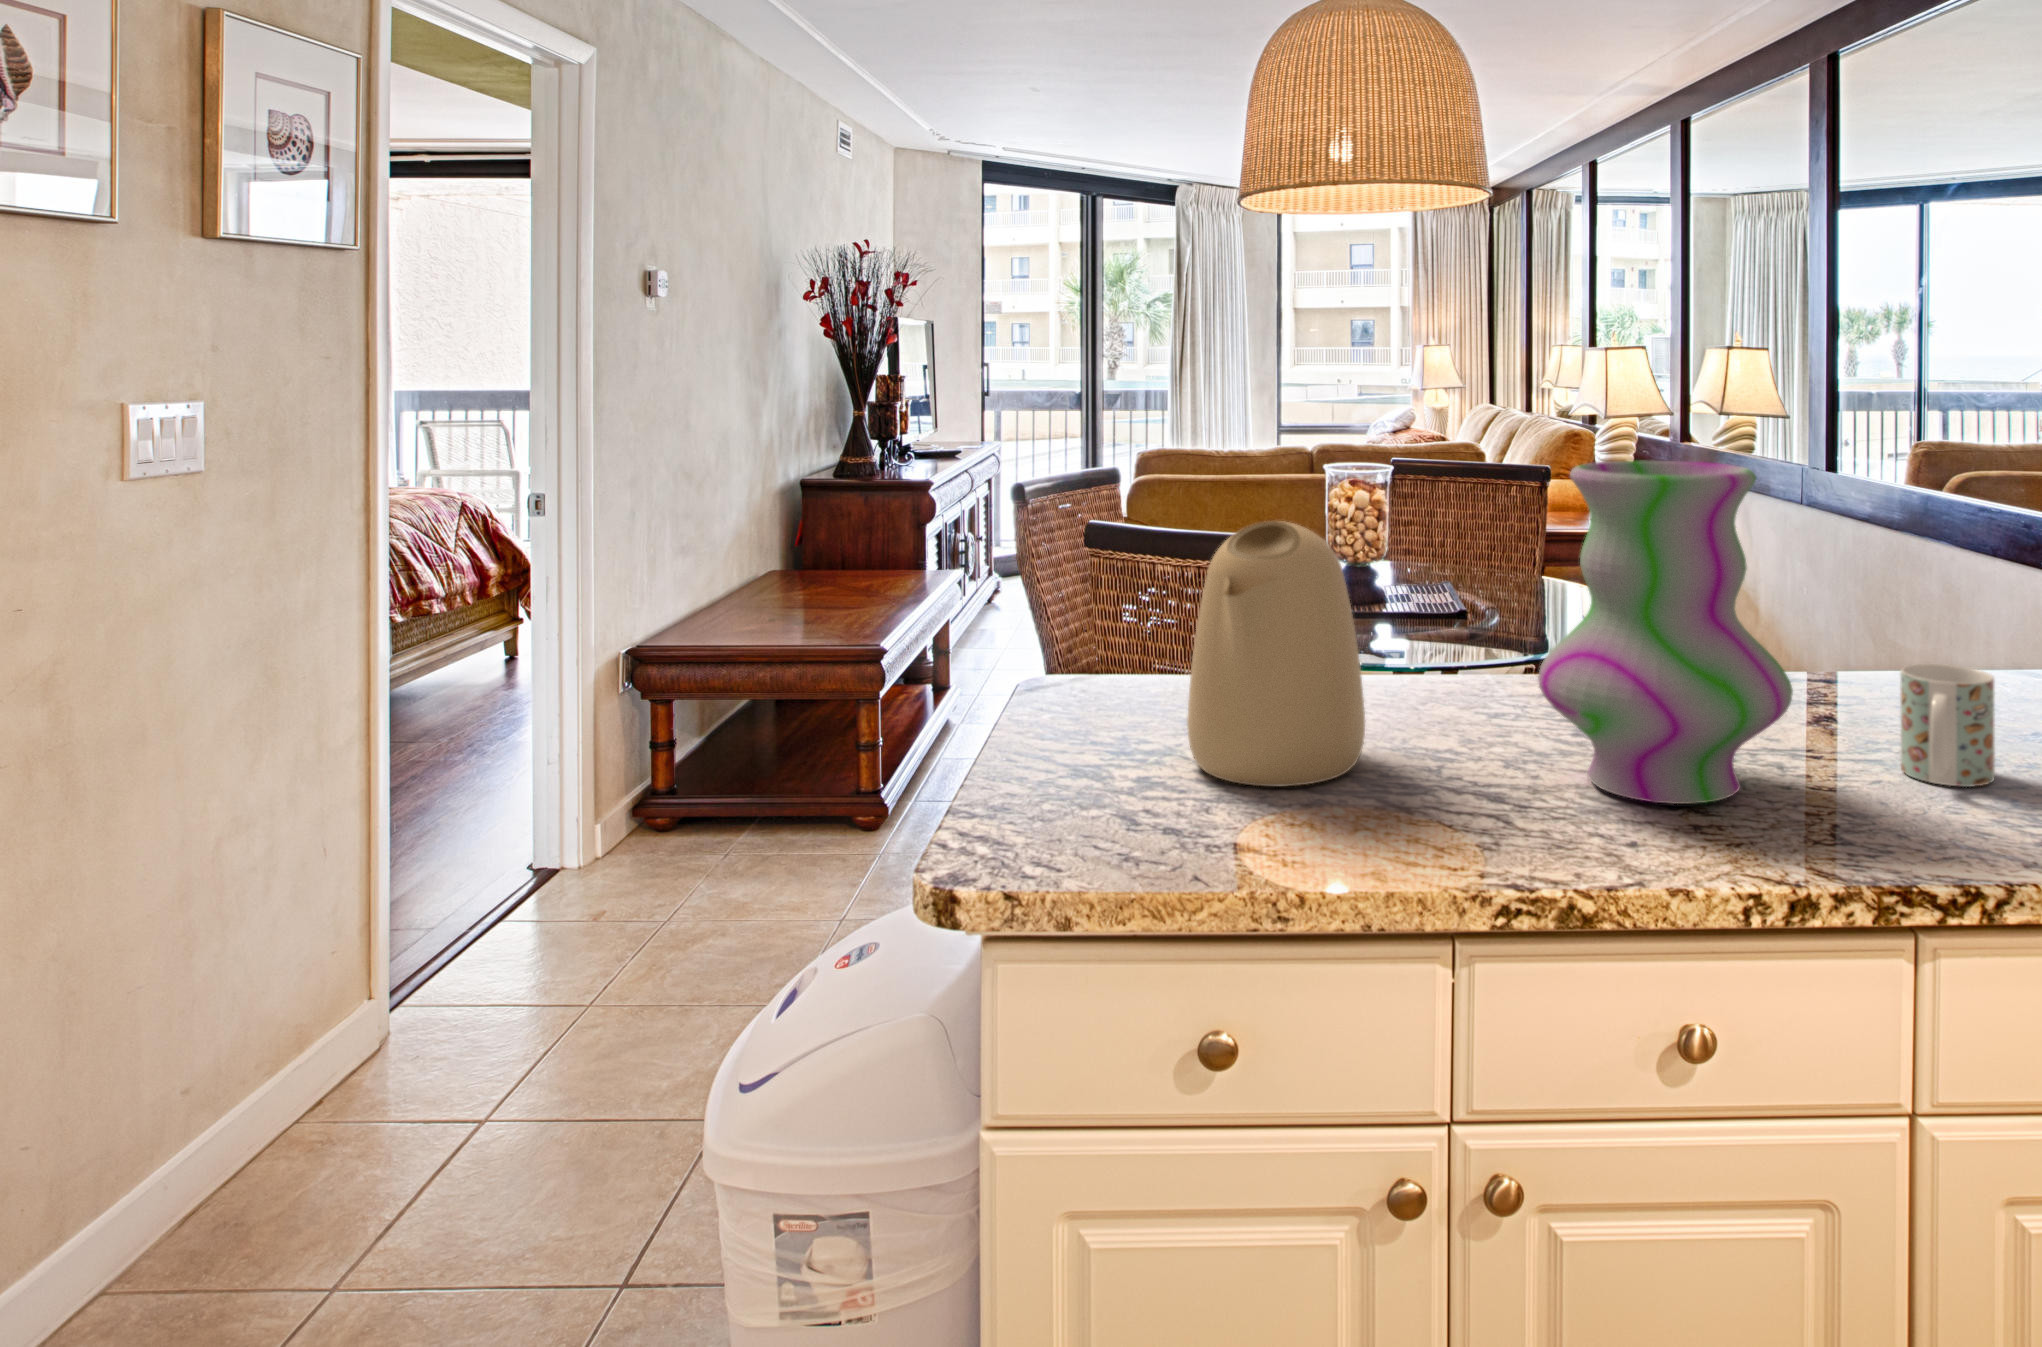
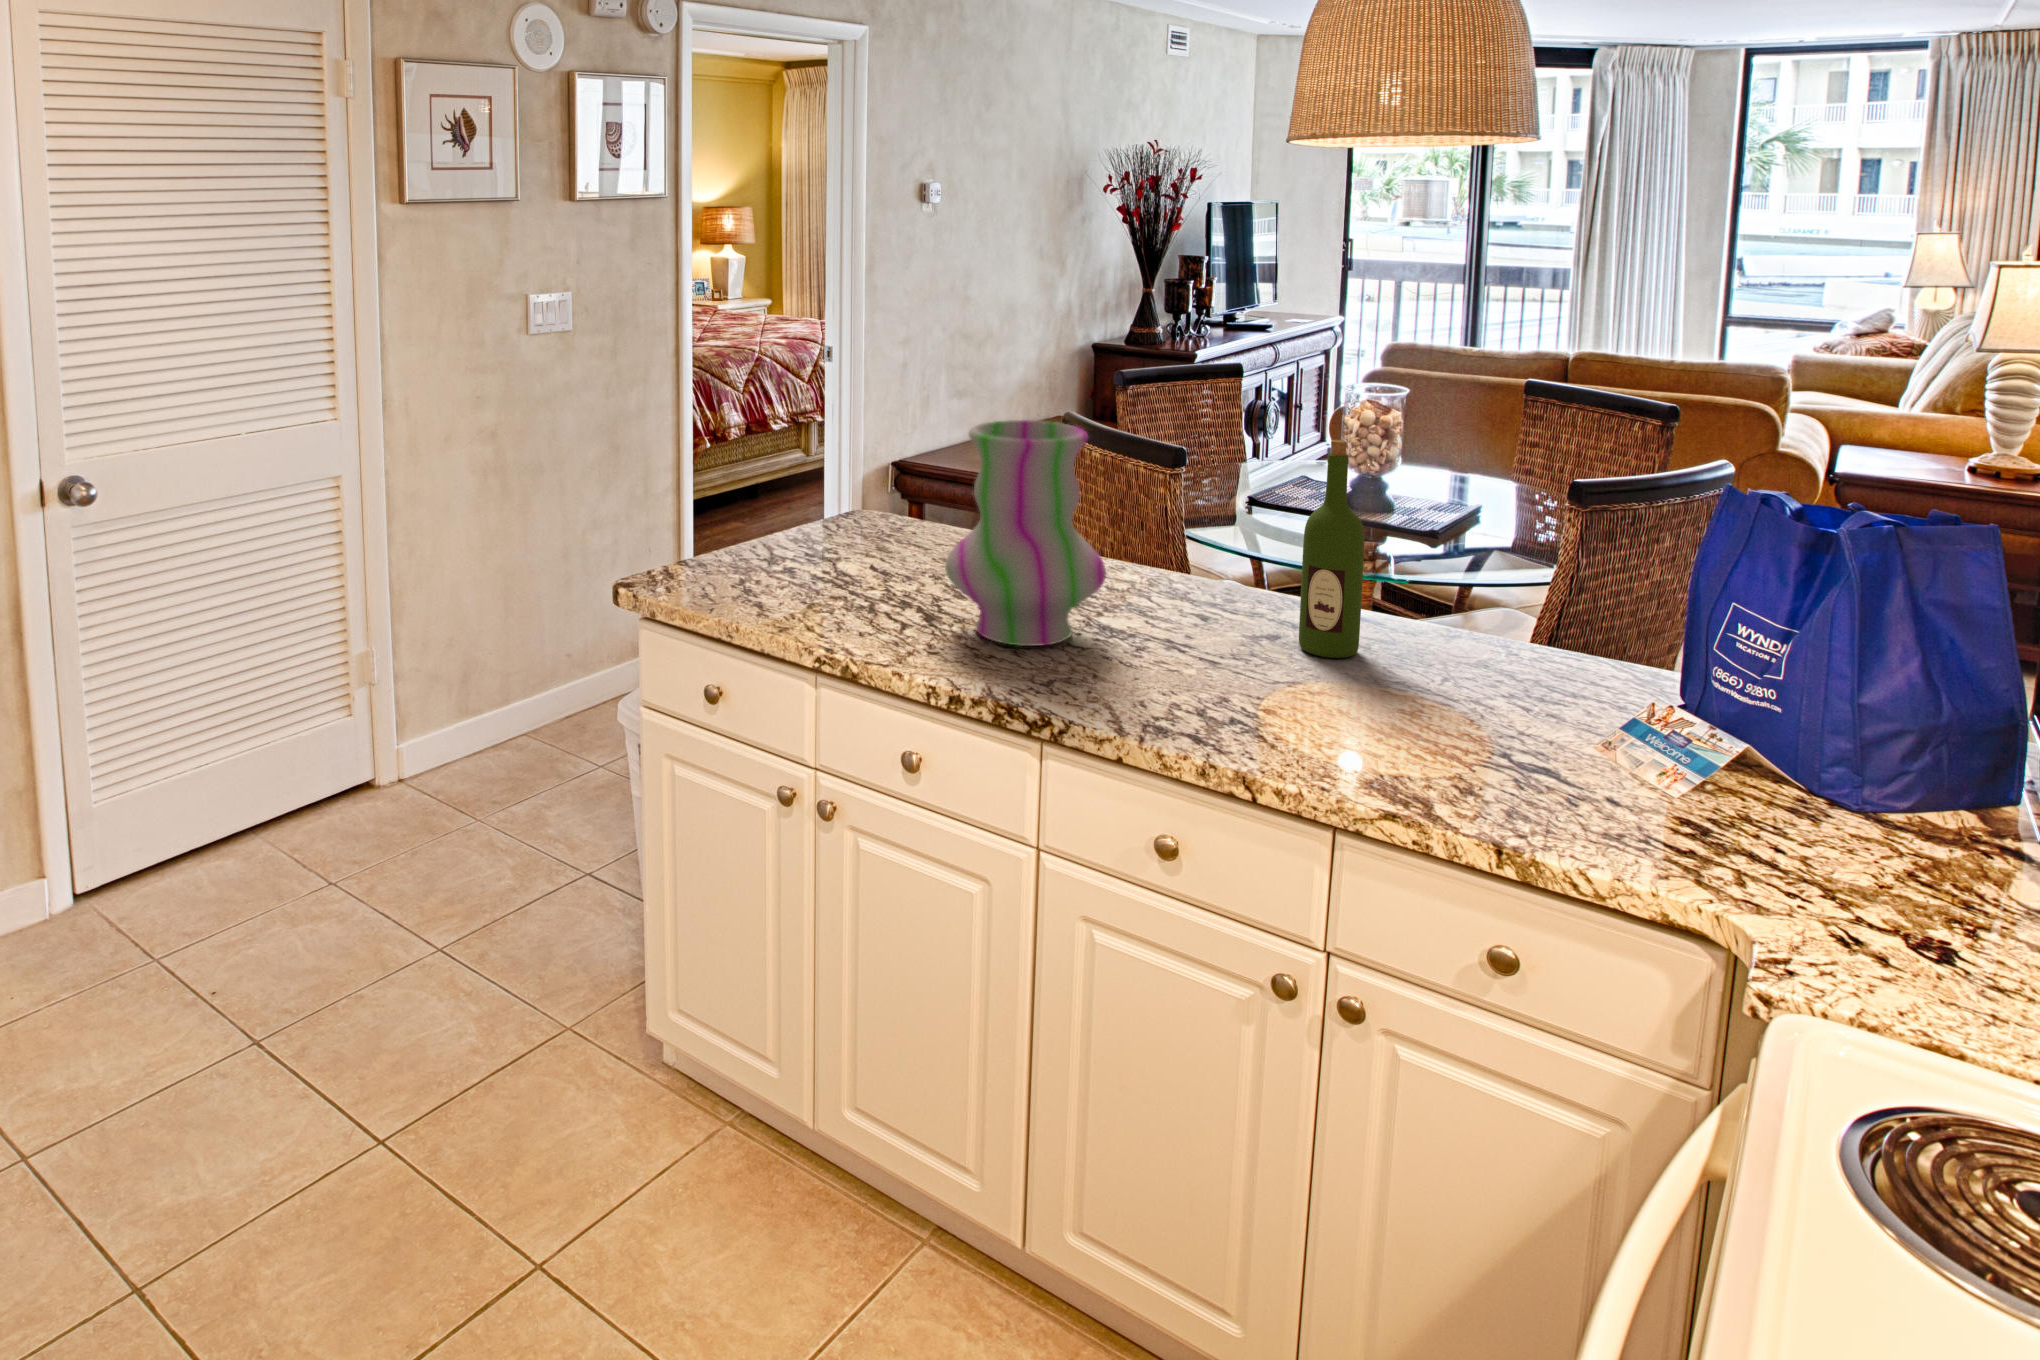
wine bottle: none [1887,451,1967,730] -> present [1299,440,1364,658]
kettle: present [1187,521,1365,787] -> none [791,431,926,587]
mug: present [1900,664,1995,787] -> none [1172,594,1258,685]

